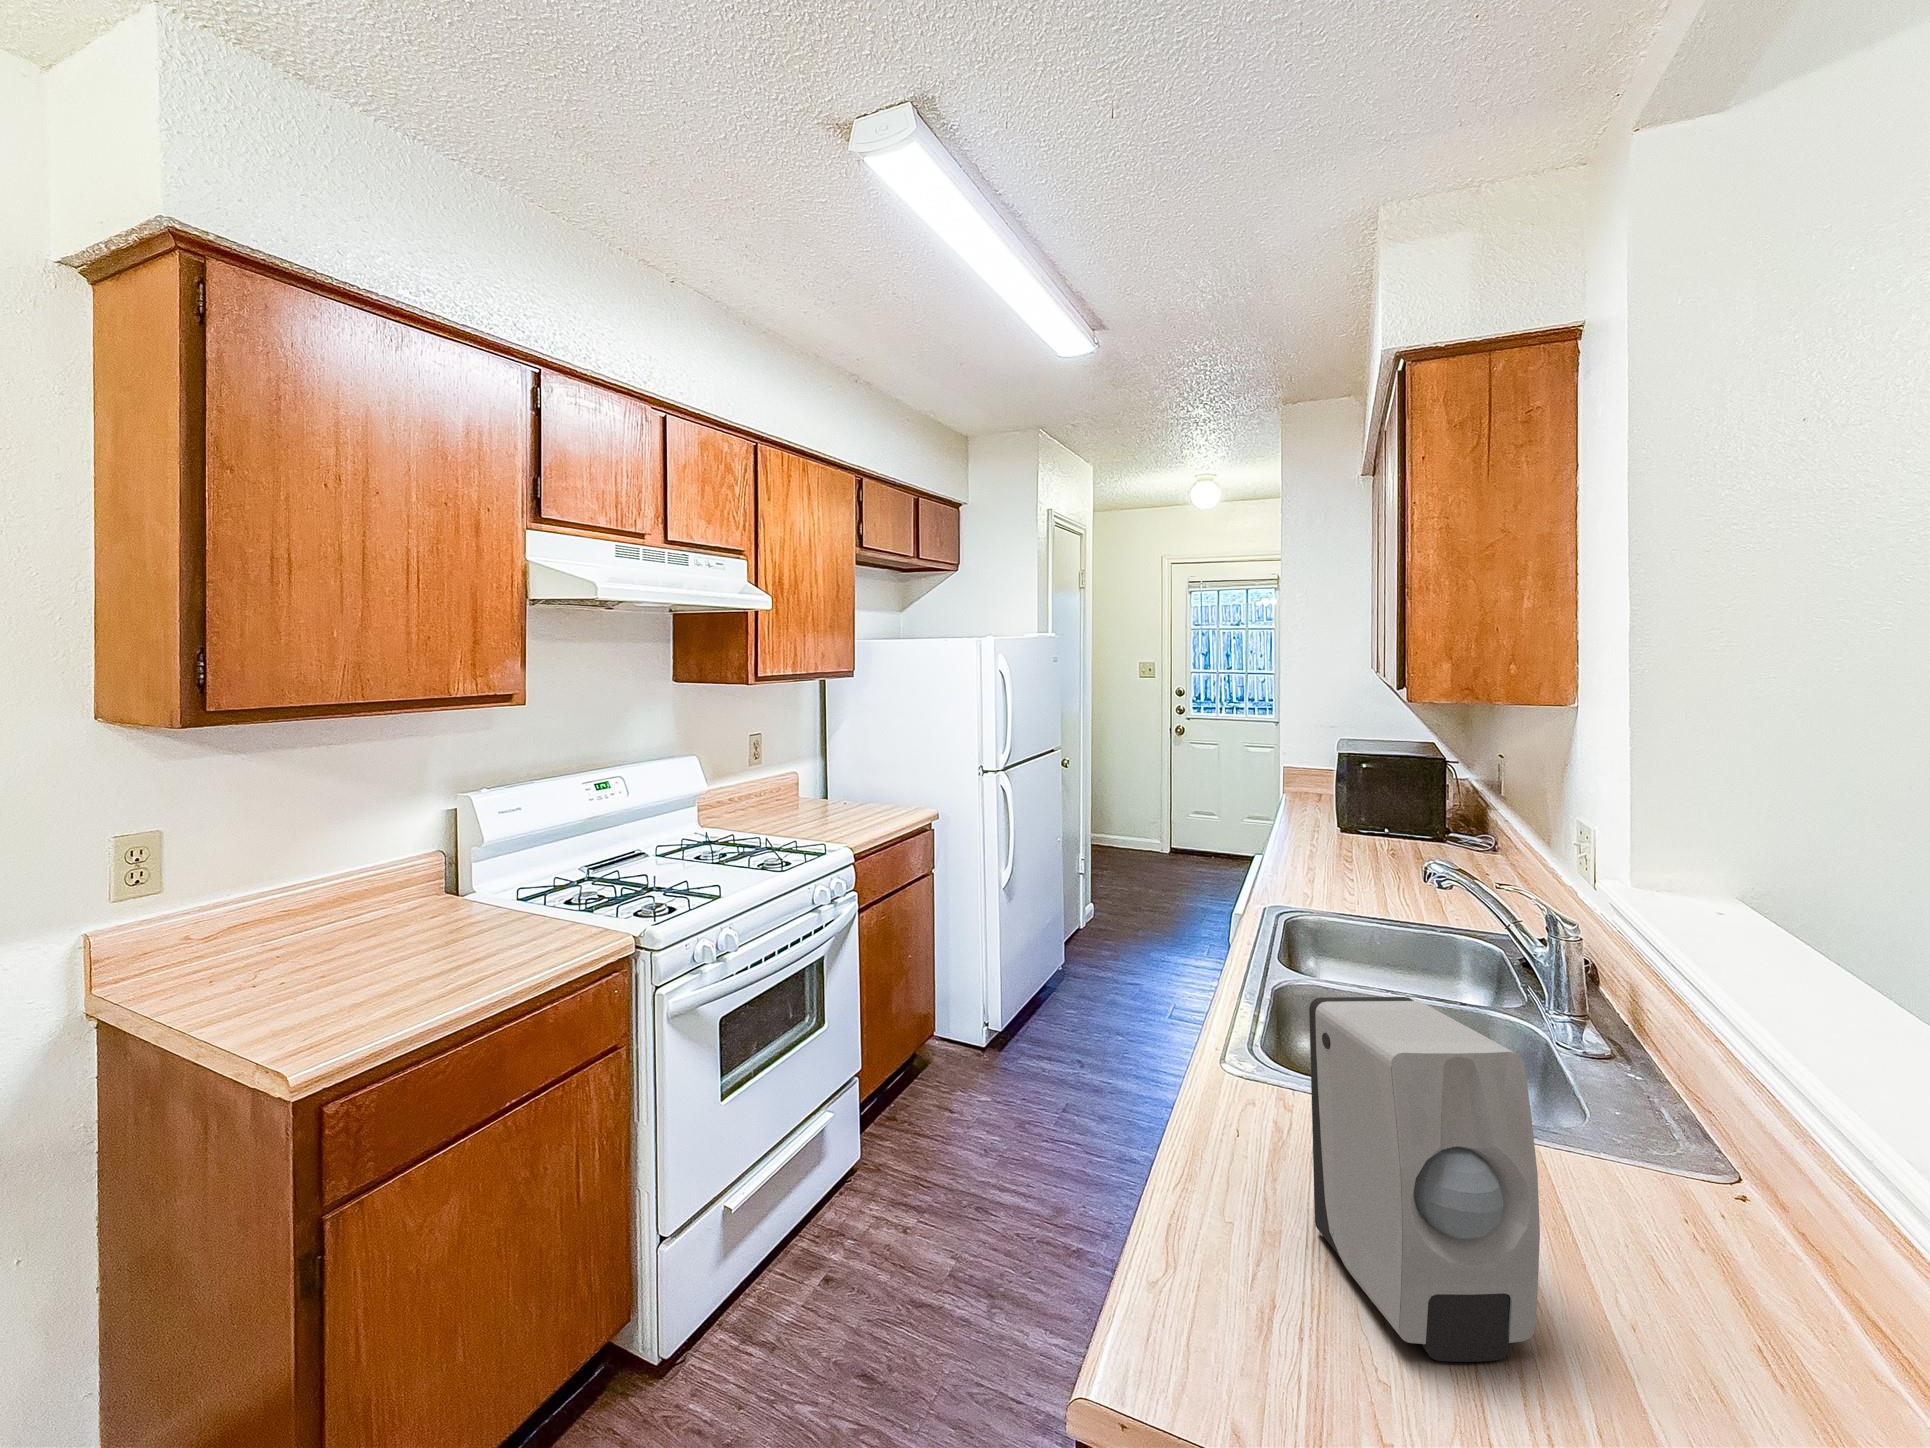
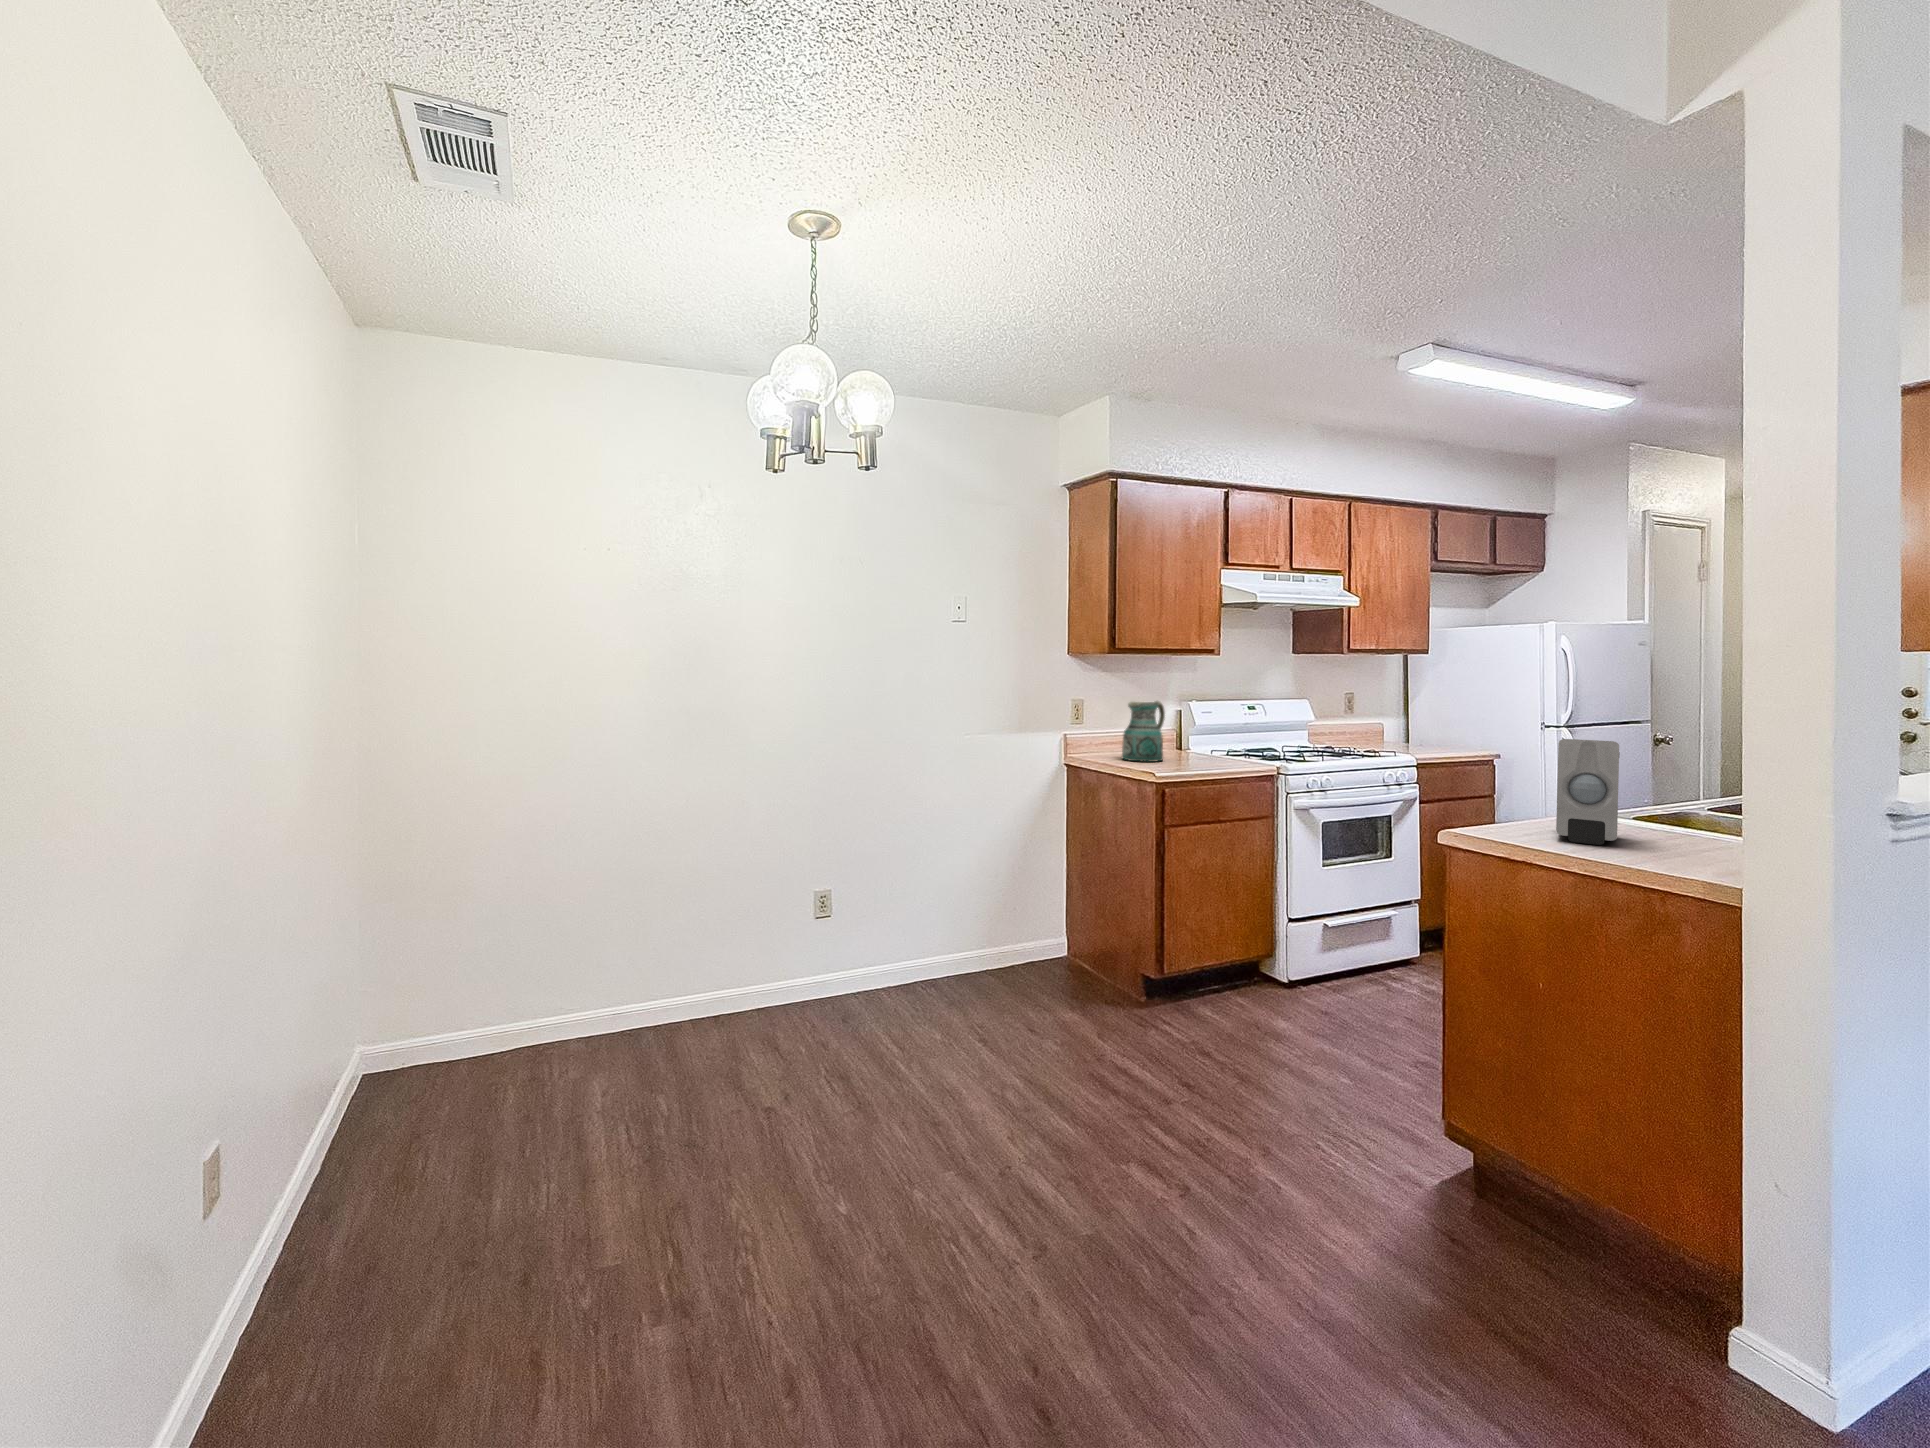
ceramic pitcher: none [261,823,392,995] -> present [1122,701,1165,762]

